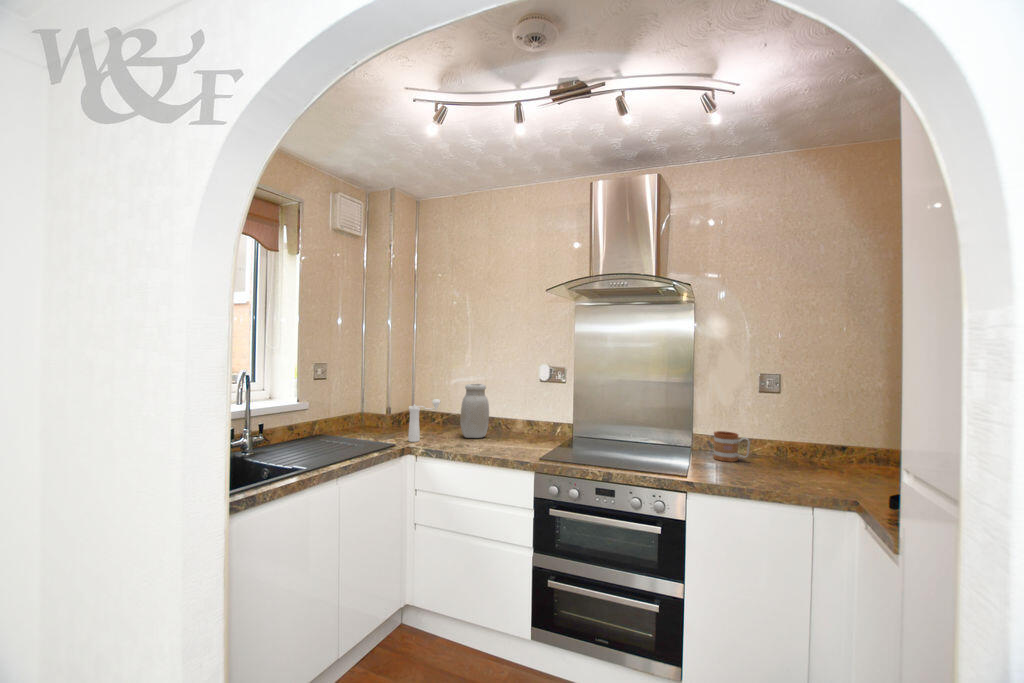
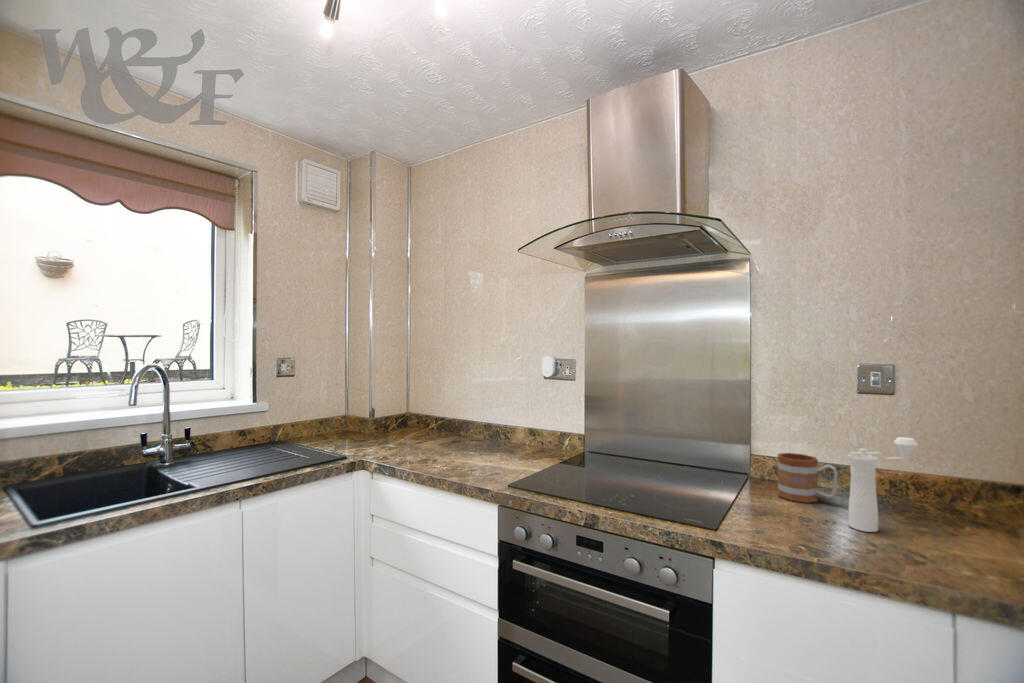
jar: present [460,384,489,438] -> none [440,381,475,450]
pepper mill: present [408,399,441,442] -> present [848,437,918,532]

